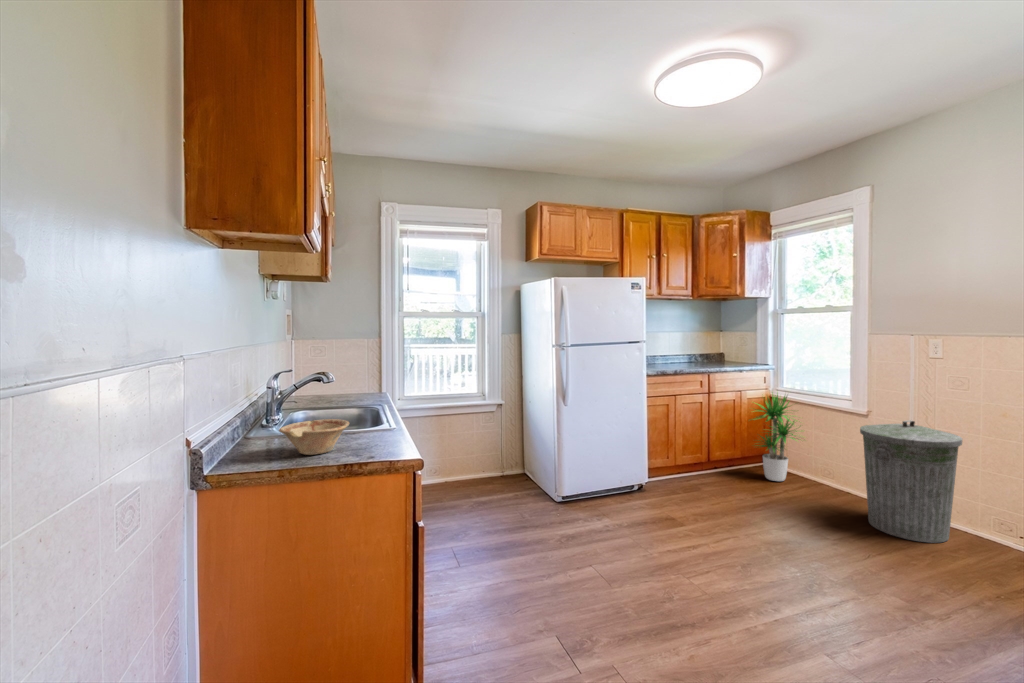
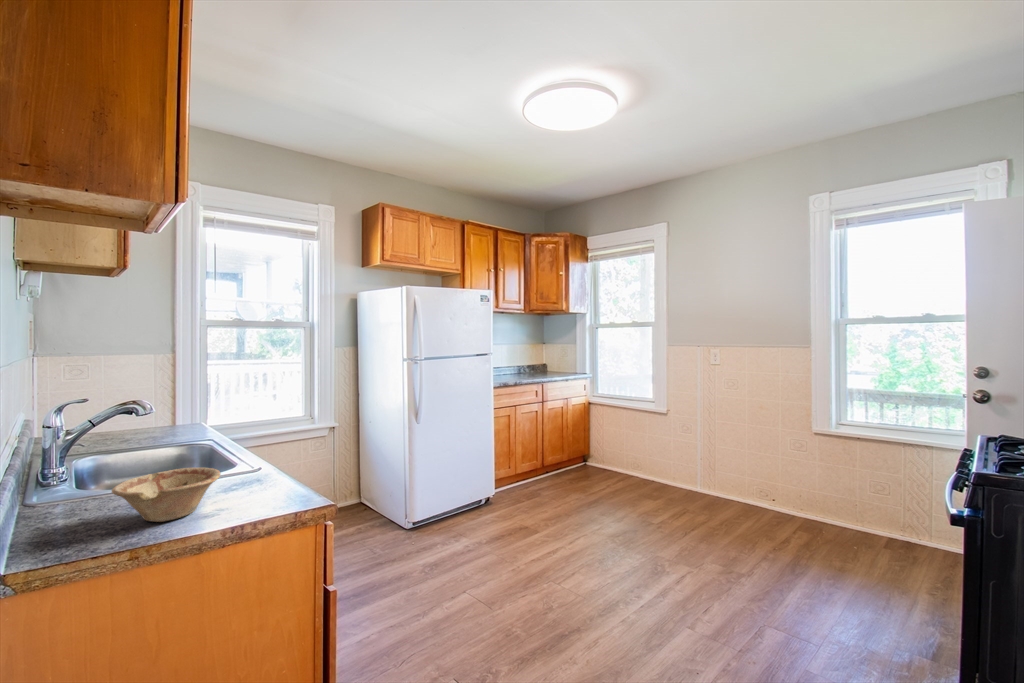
potted plant: present [753,393,799,481] -> none [574,396,624,478]
trash can: present [860,420,962,543] -> none [666,416,733,513]

